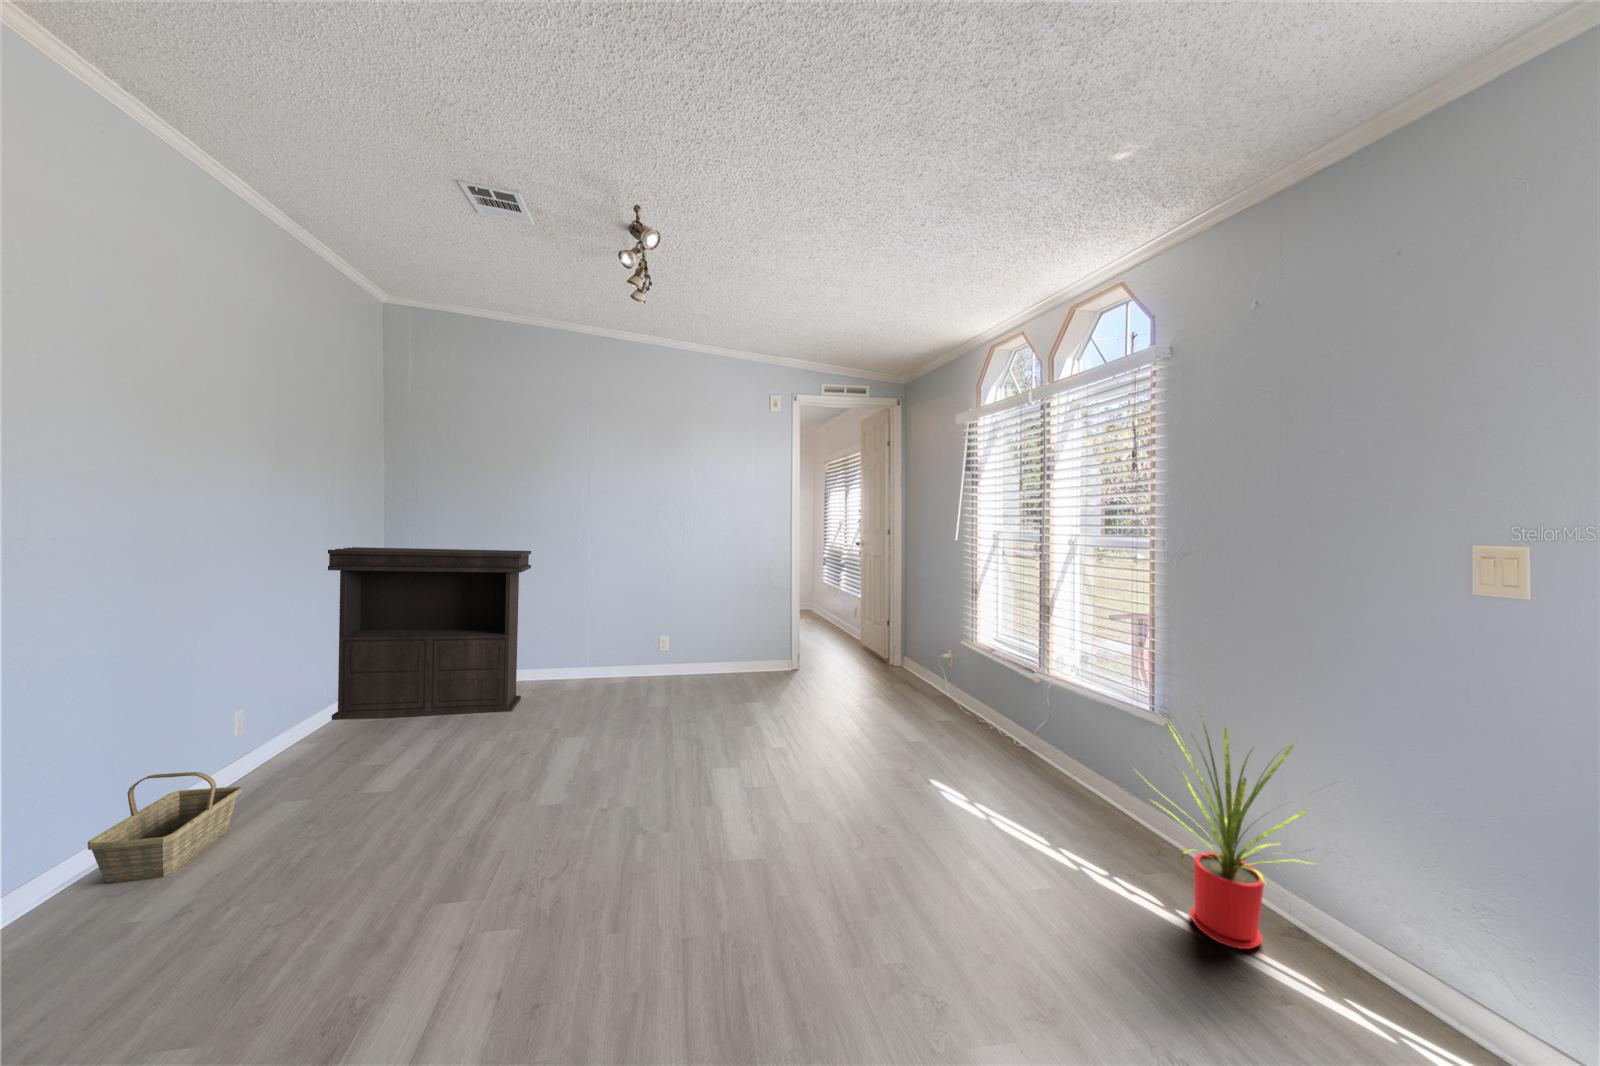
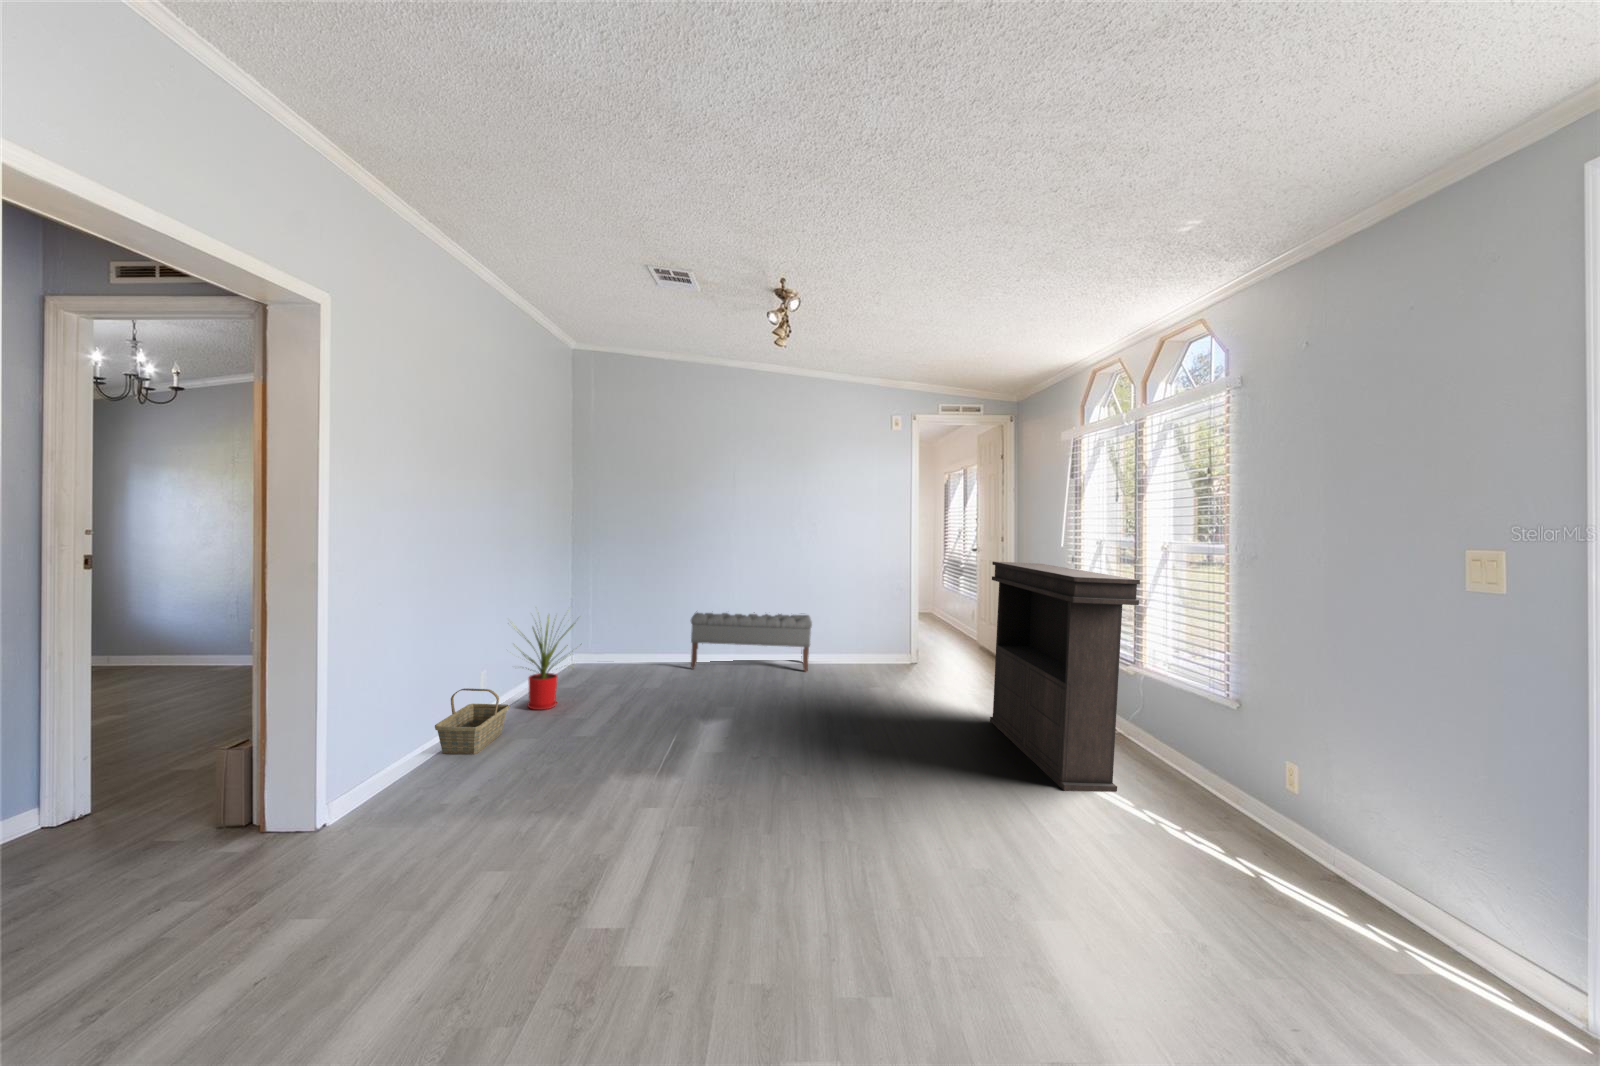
console table: present [328,547,531,720] -> present [990,561,1140,791]
bench: none [537,623,686,697] -> present [691,612,812,672]
house plant: present [1156,720,1309,949] -> present [522,617,575,710]

